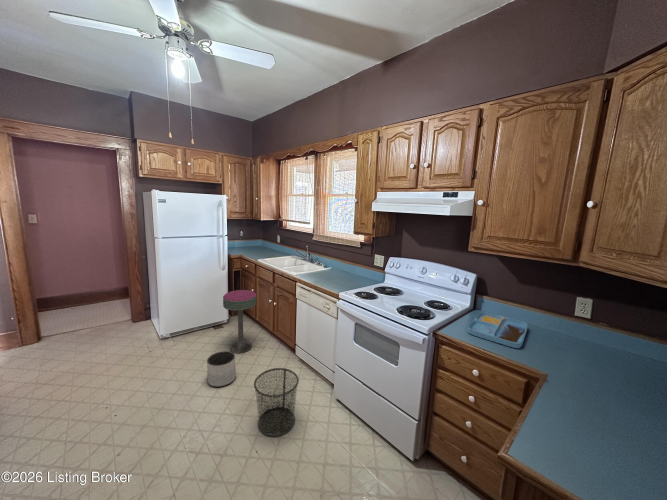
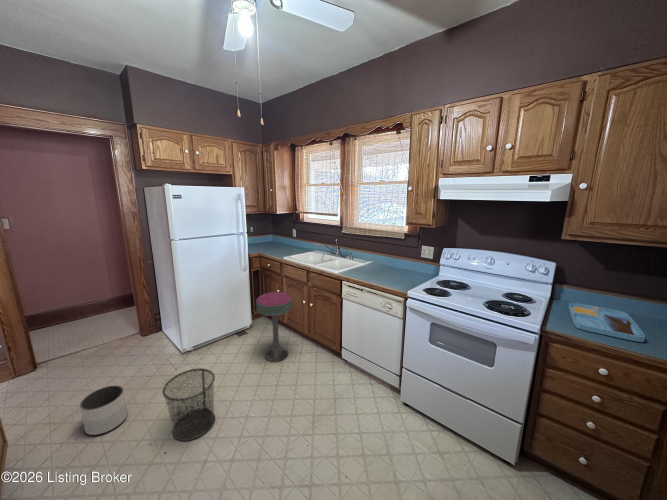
planter: present [207,351,236,387] -> present [80,386,128,435]
waste bin: present [254,368,299,436] -> present [162,368,215,441]

